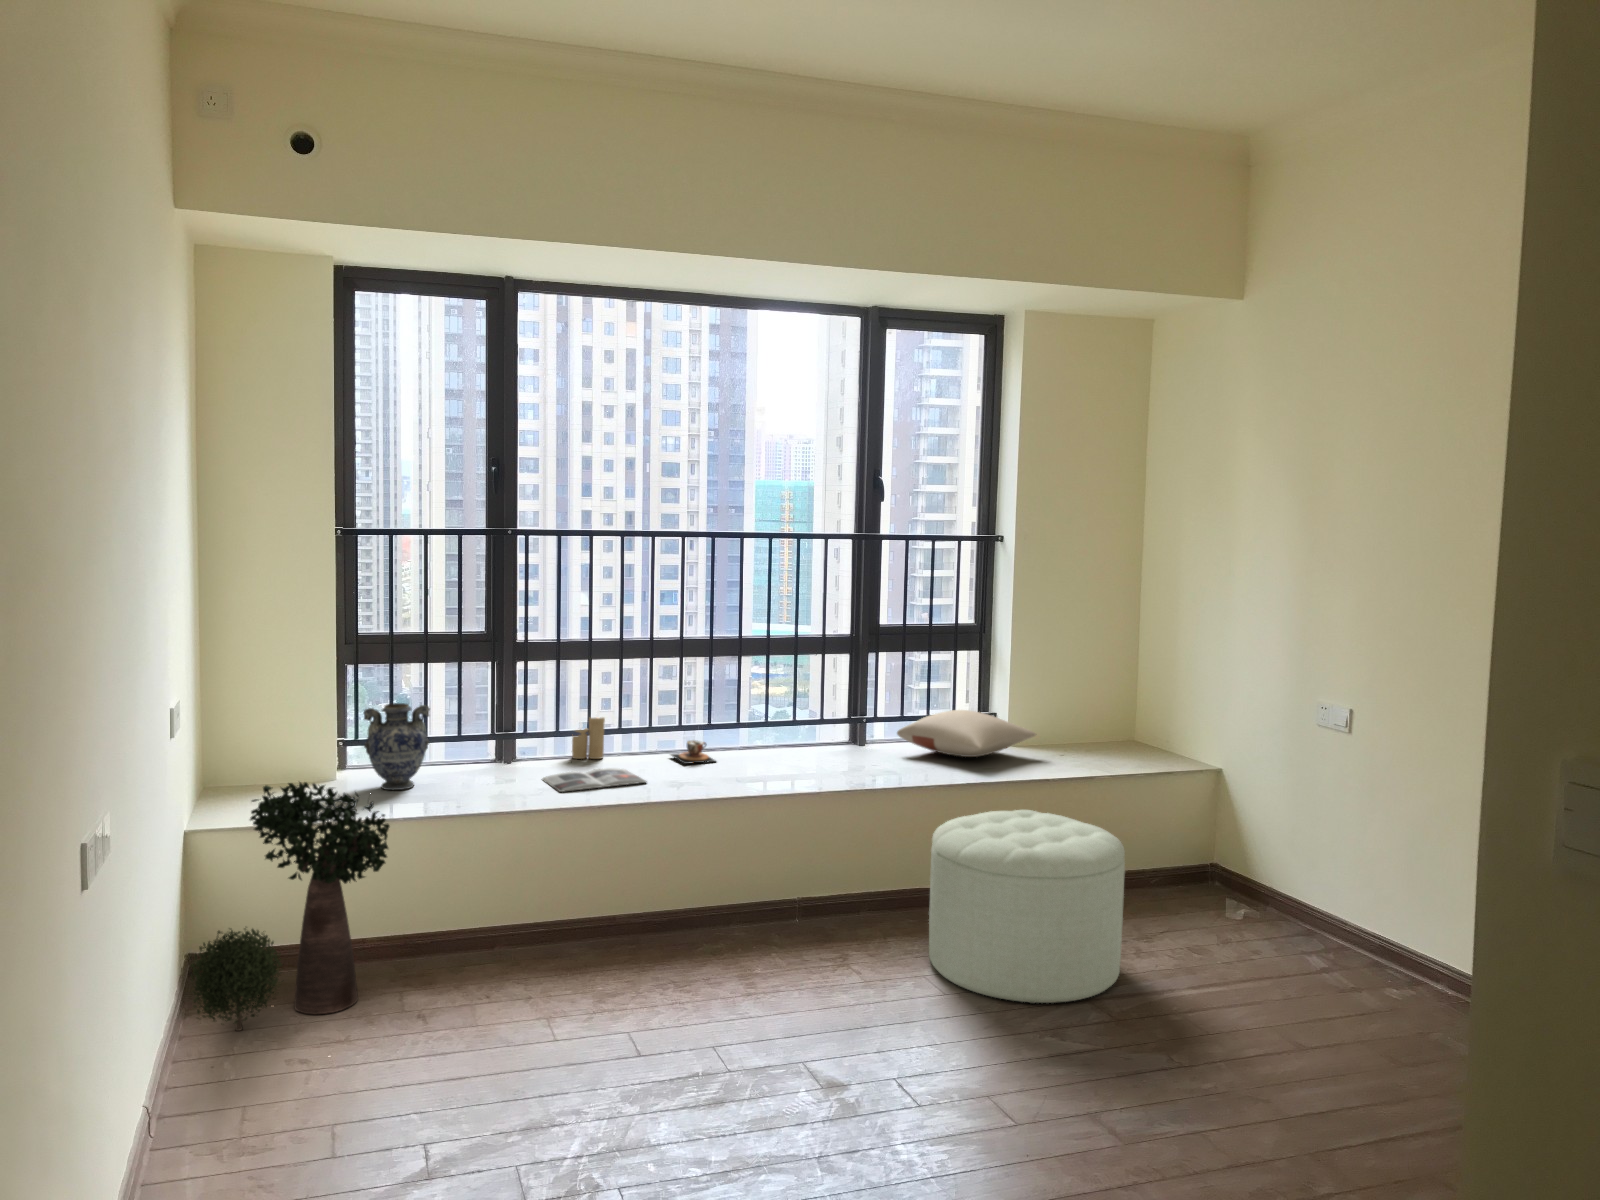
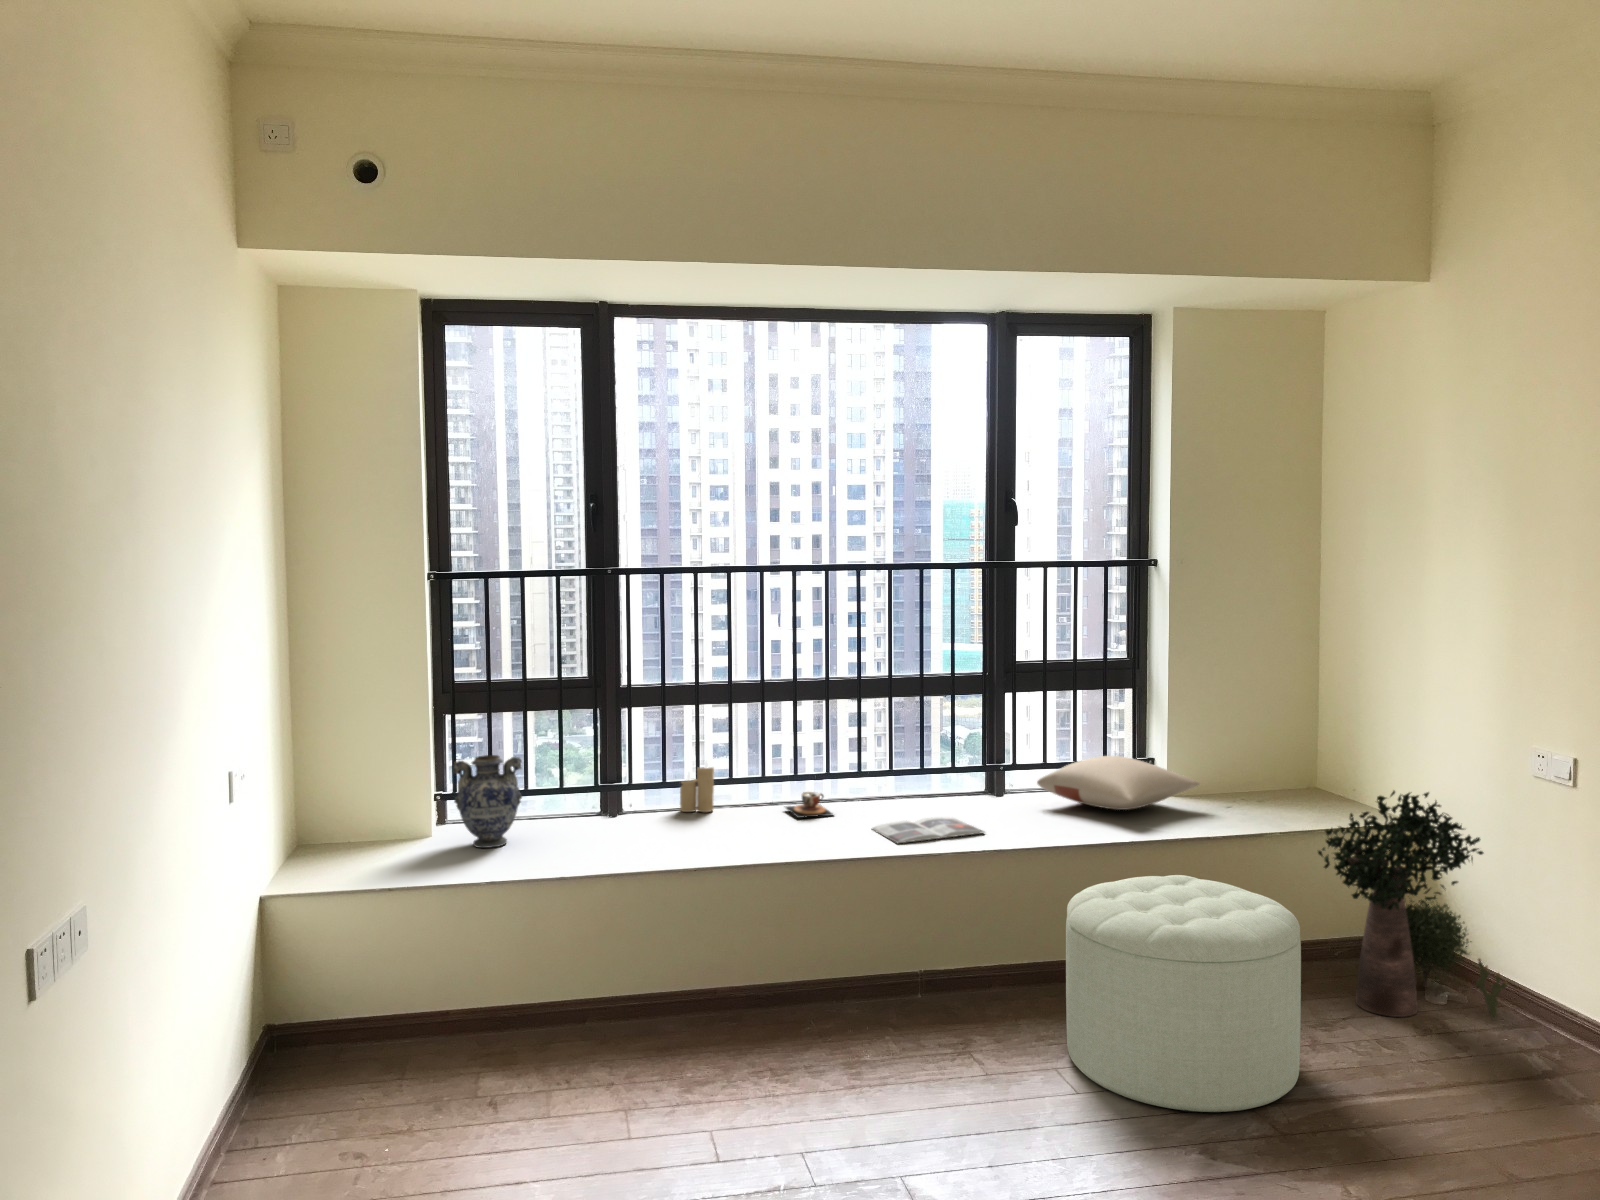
magazine: present [542,768,646,792] -> present [872,817,985,843]
potted plant: present [191,782,390,1031] -> present [1318,791,1507,1019]

